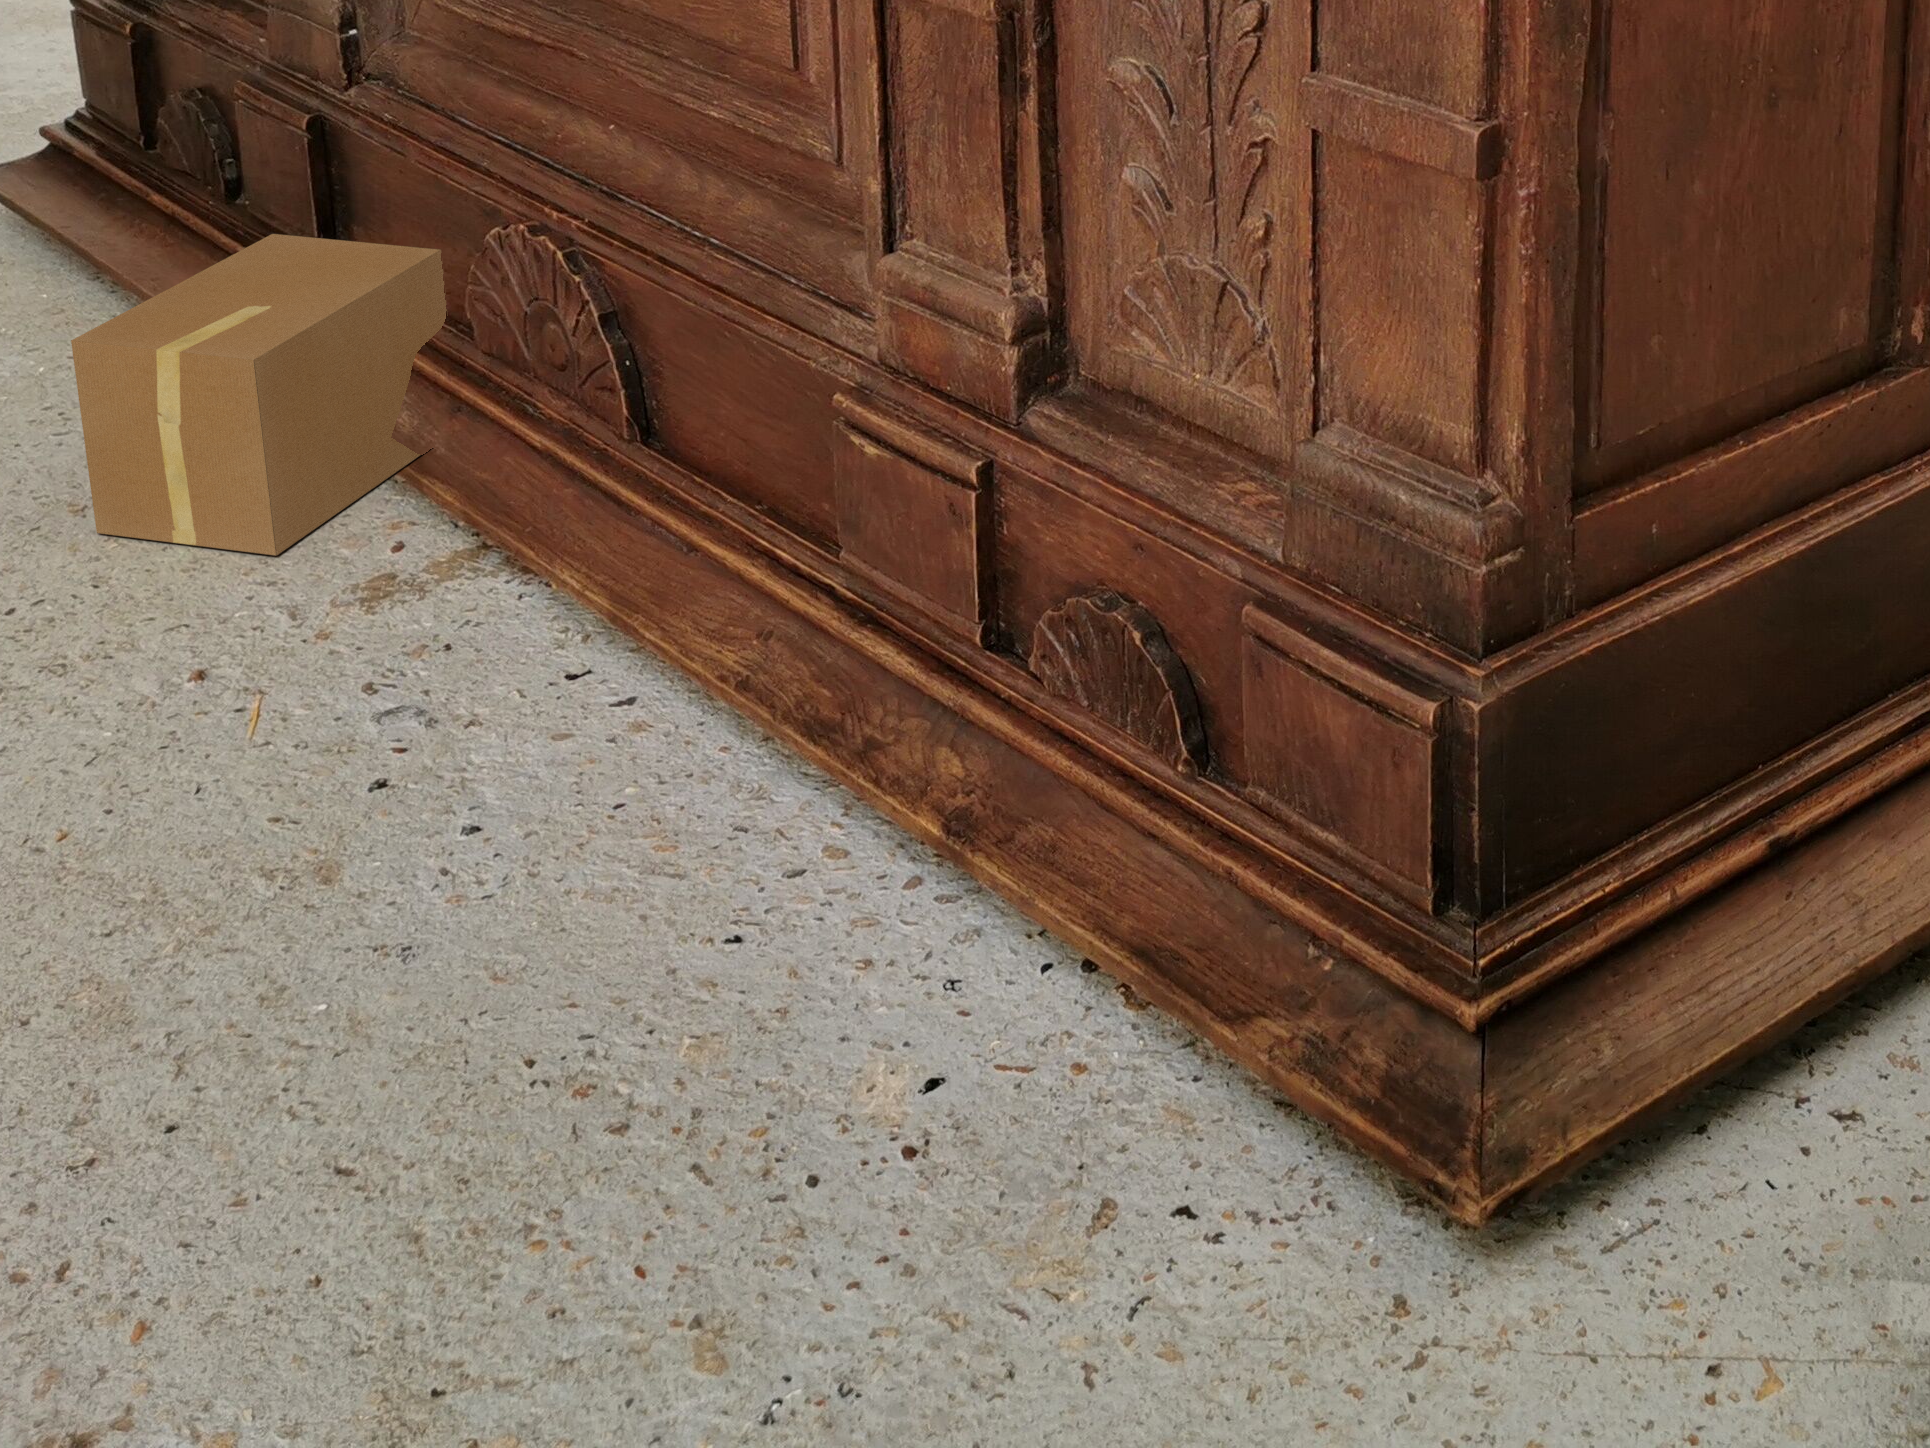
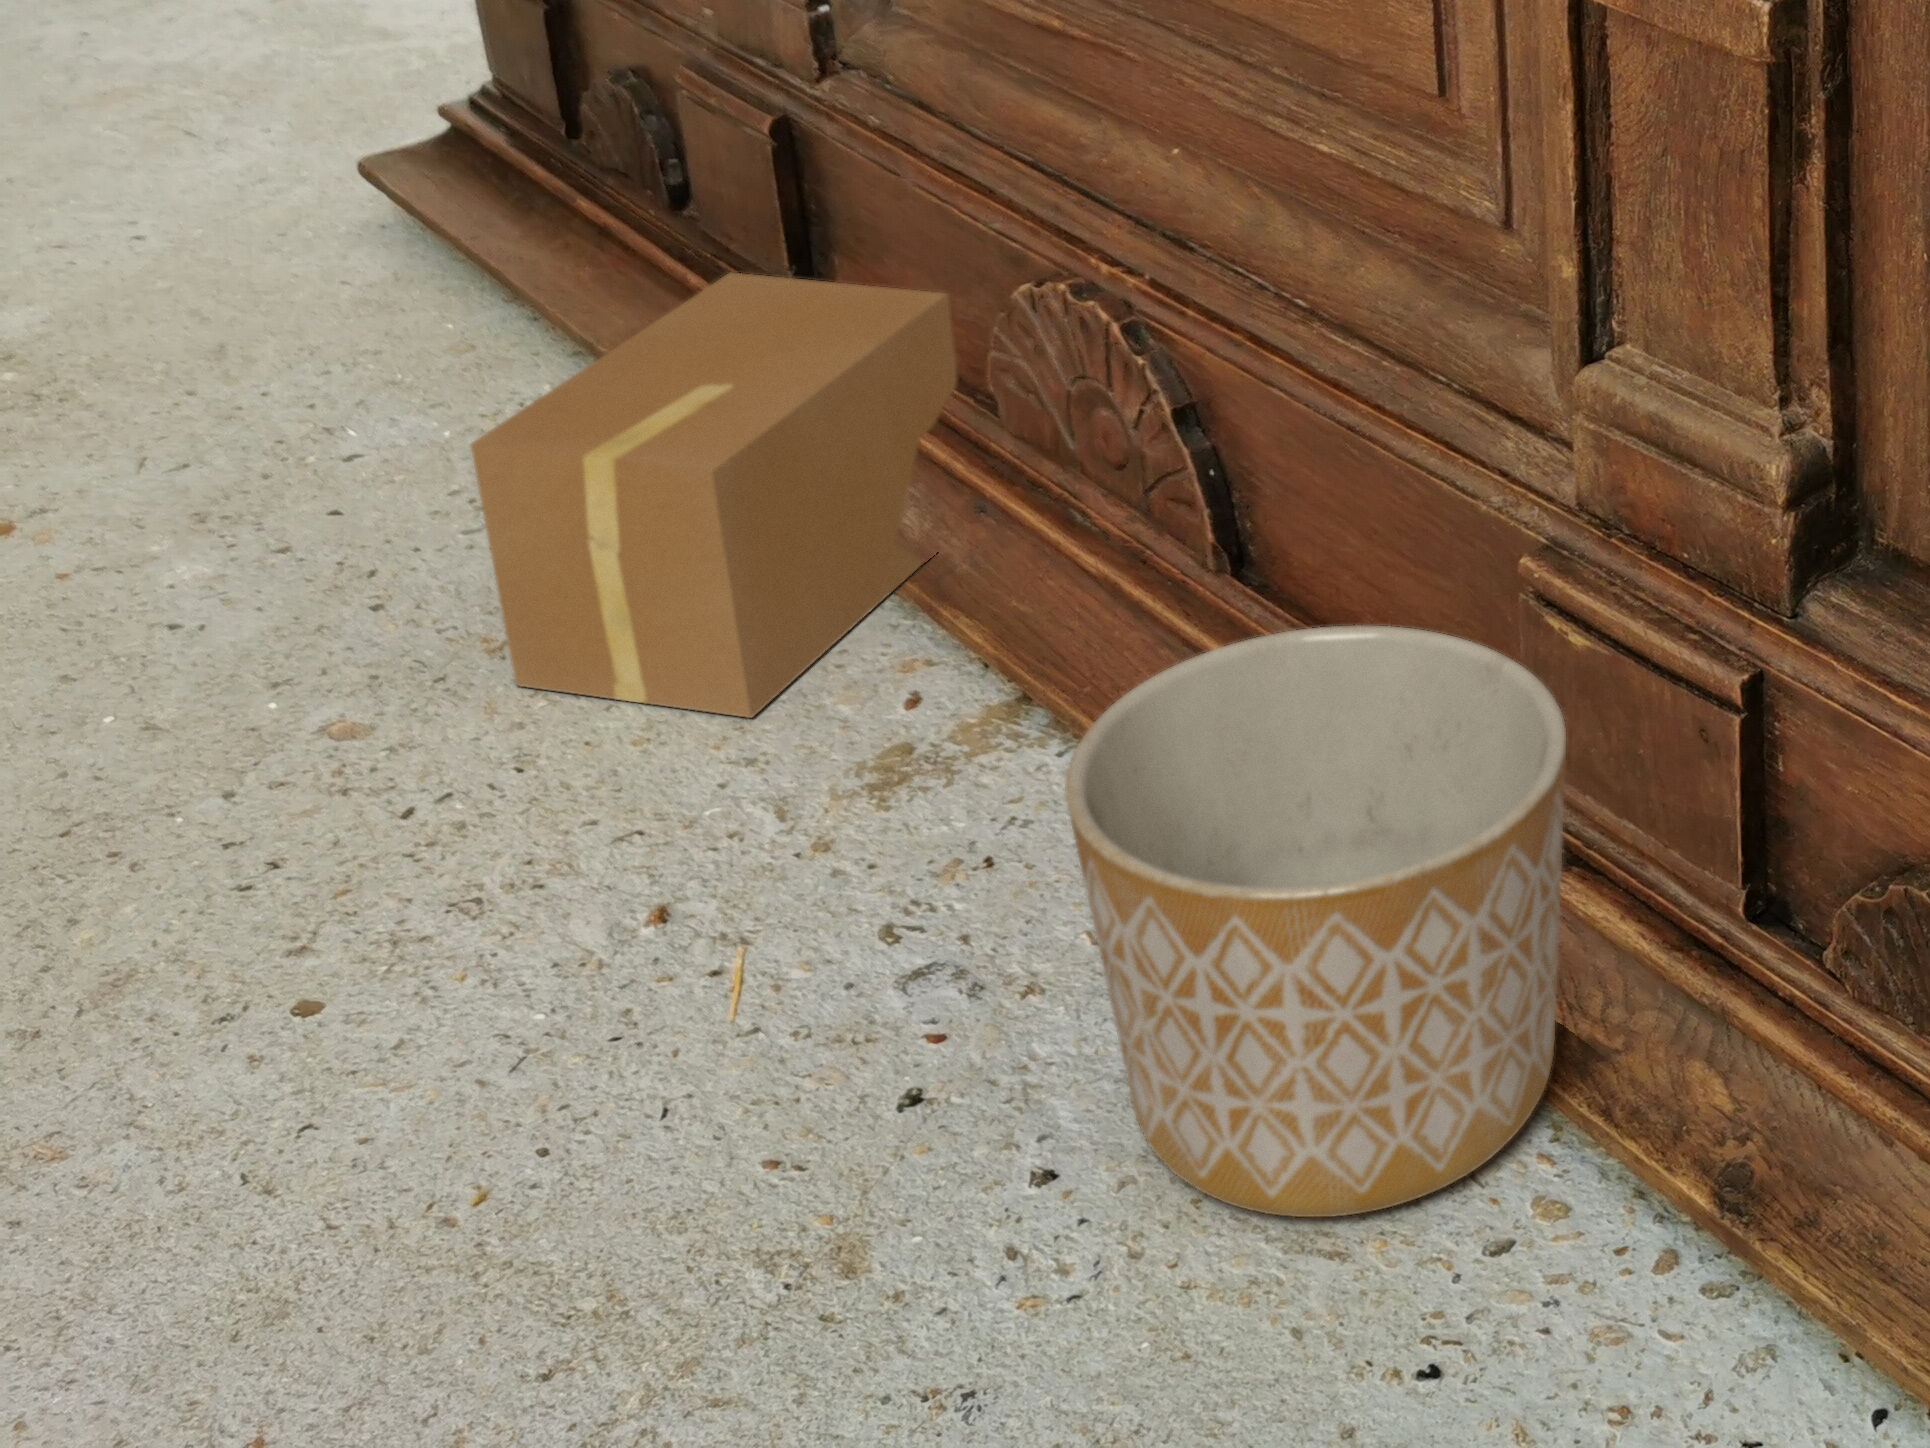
planter: none [495,450,857,853] -> present [1065,625,1566,1217]

